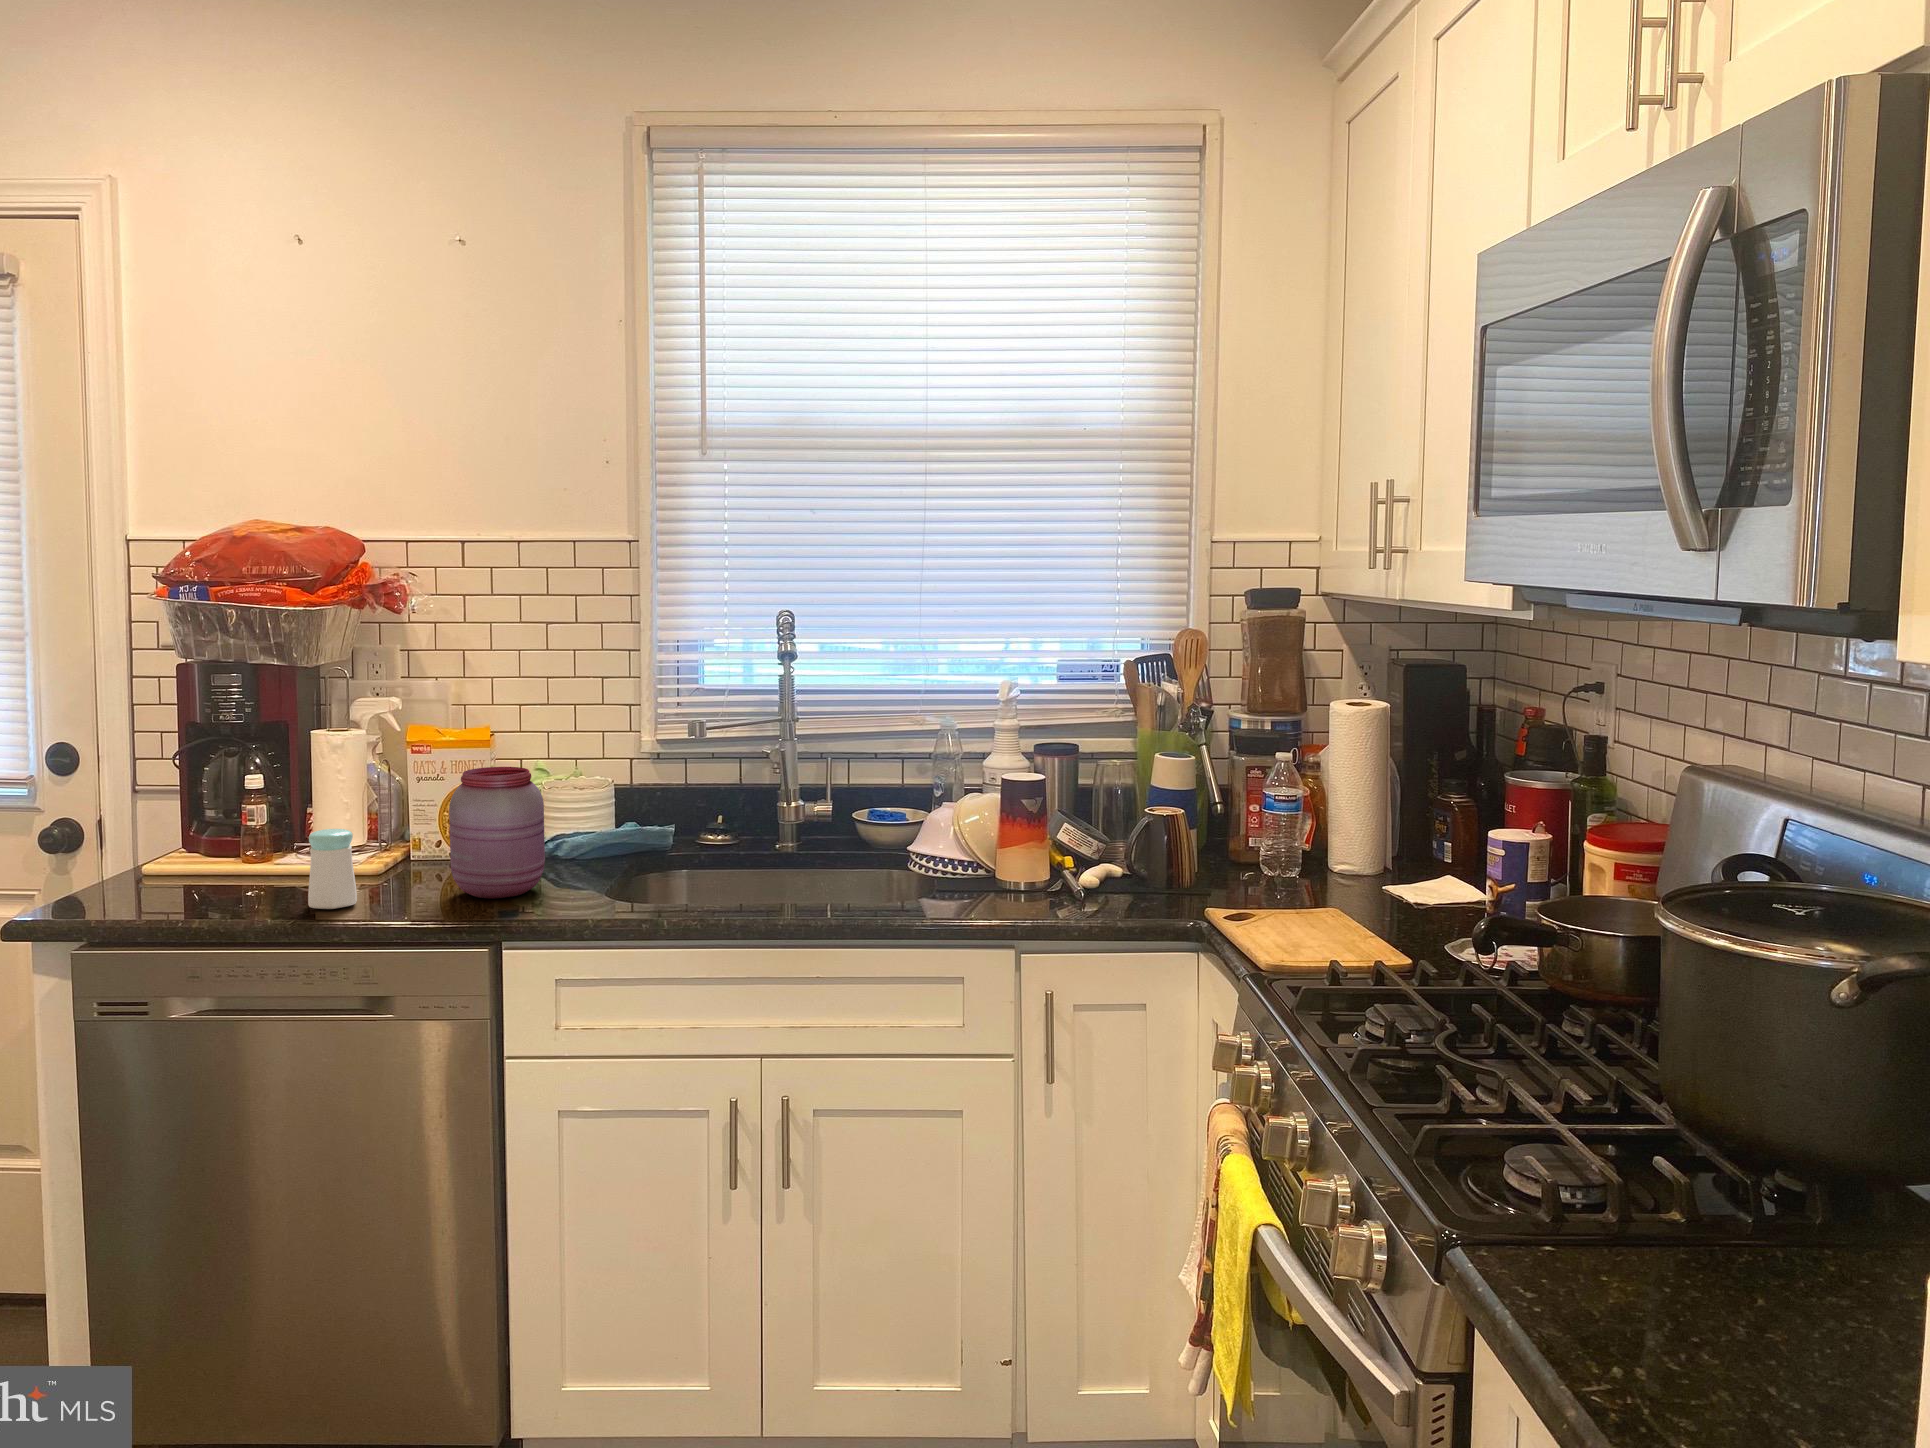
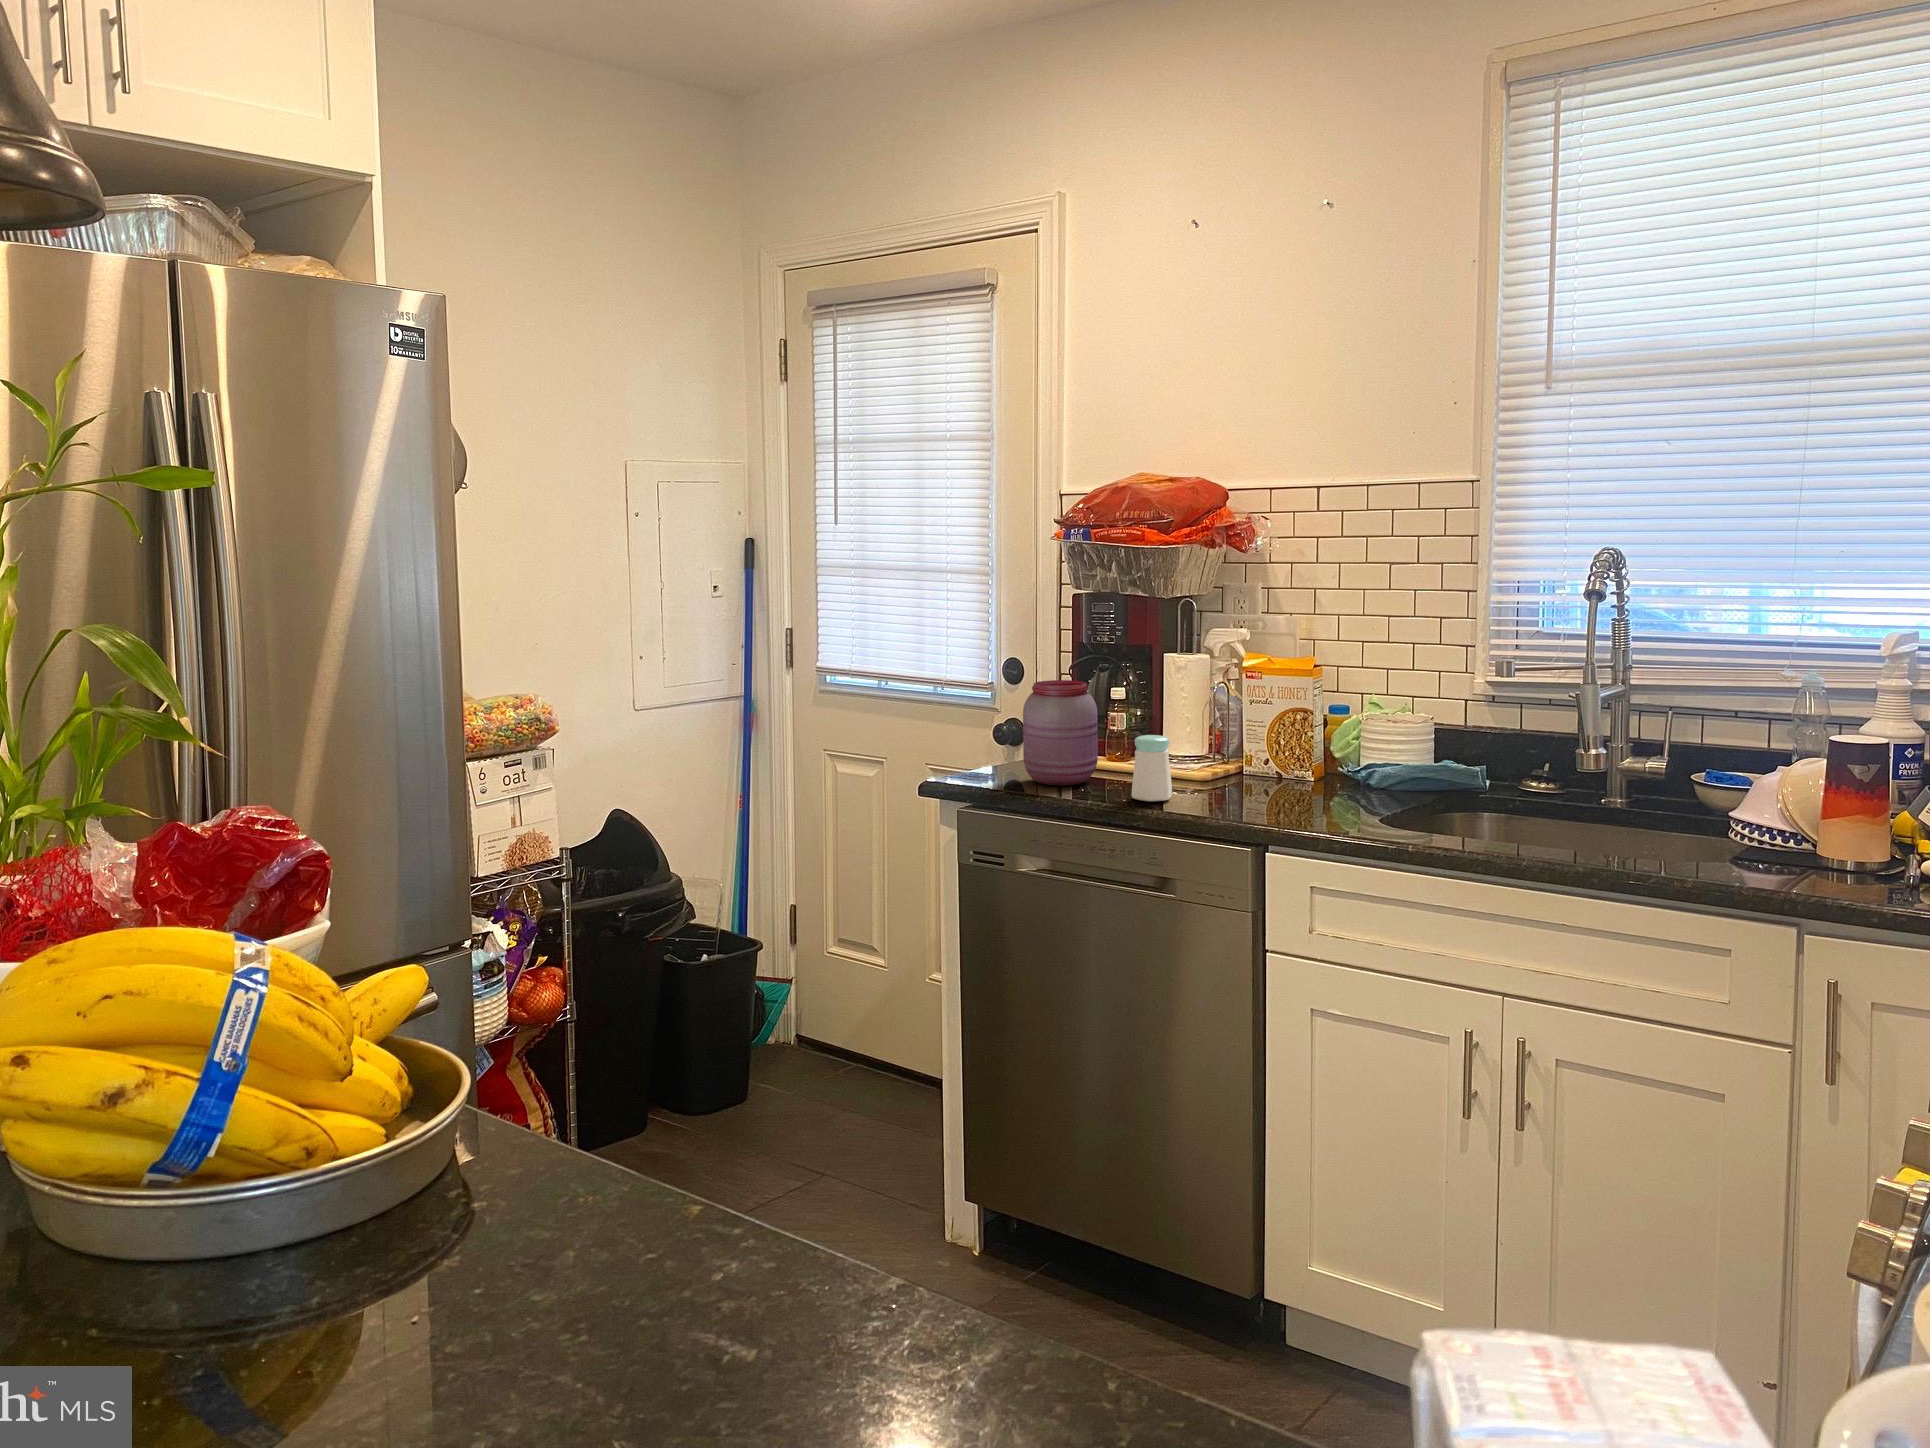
jar: present [449,767,545,898] -> present [1023,680,1098,786]

